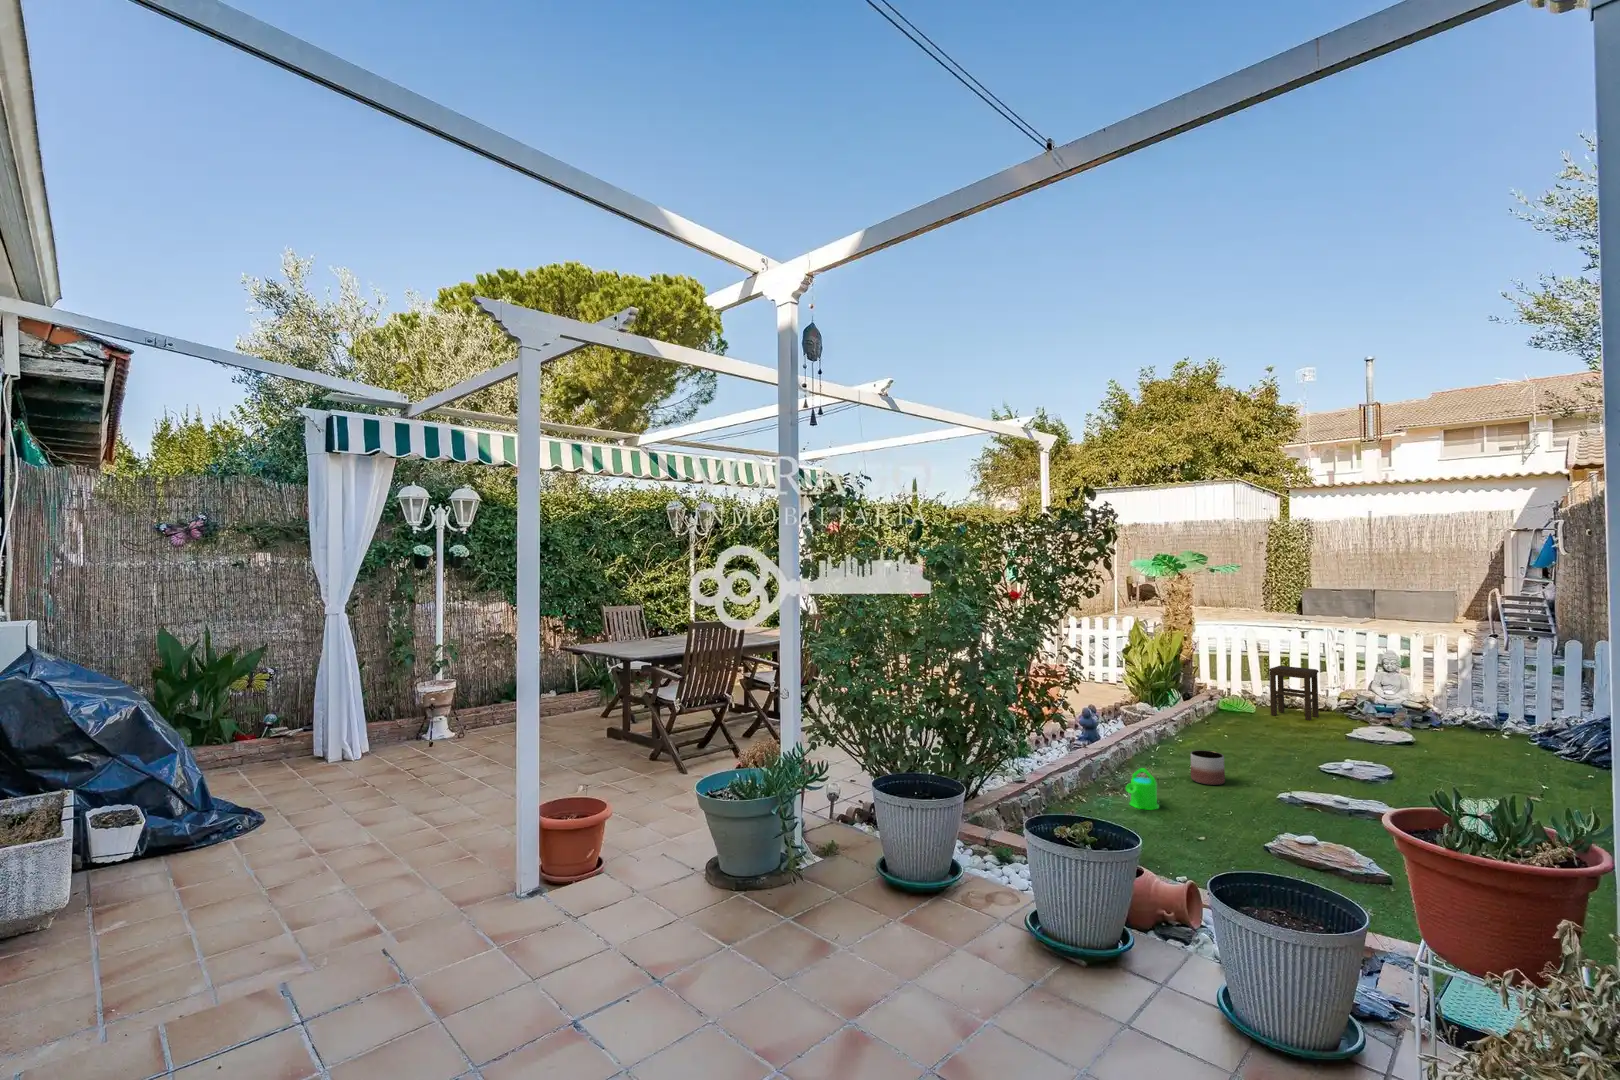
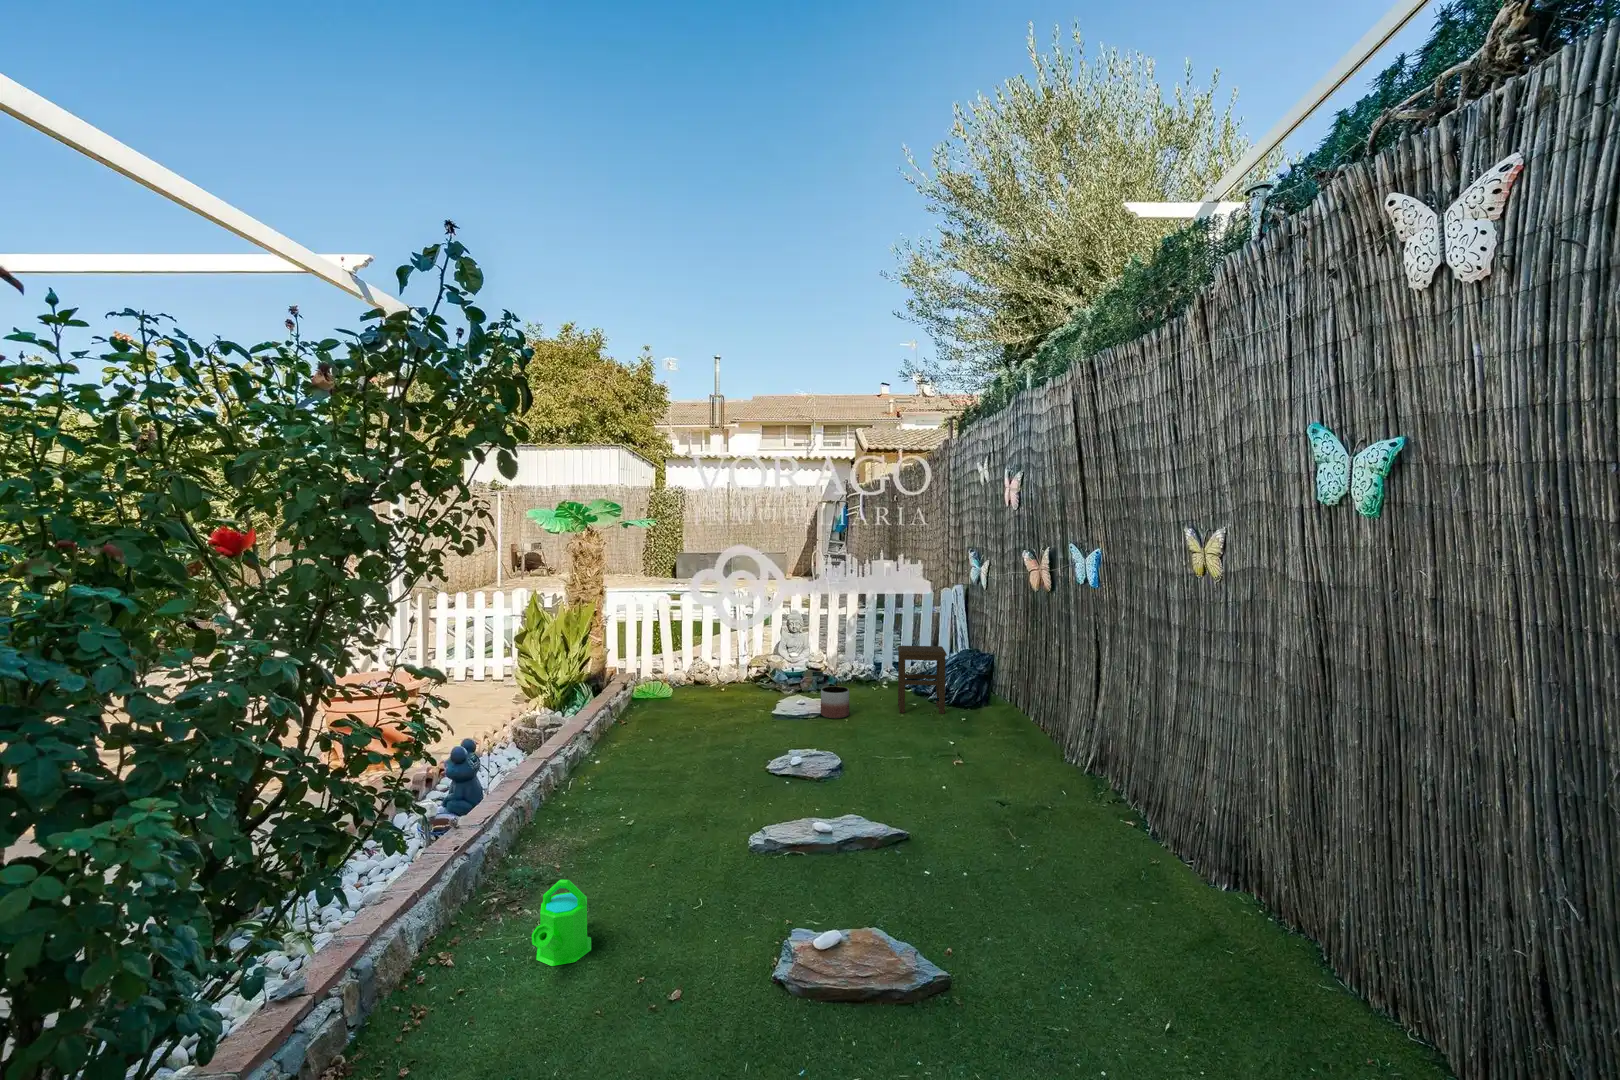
stool: present [1269,666,1319,721] -> present [898,646,947,714]
planter: present [1191,750,1225,785] -> present [821,686,849,719]

